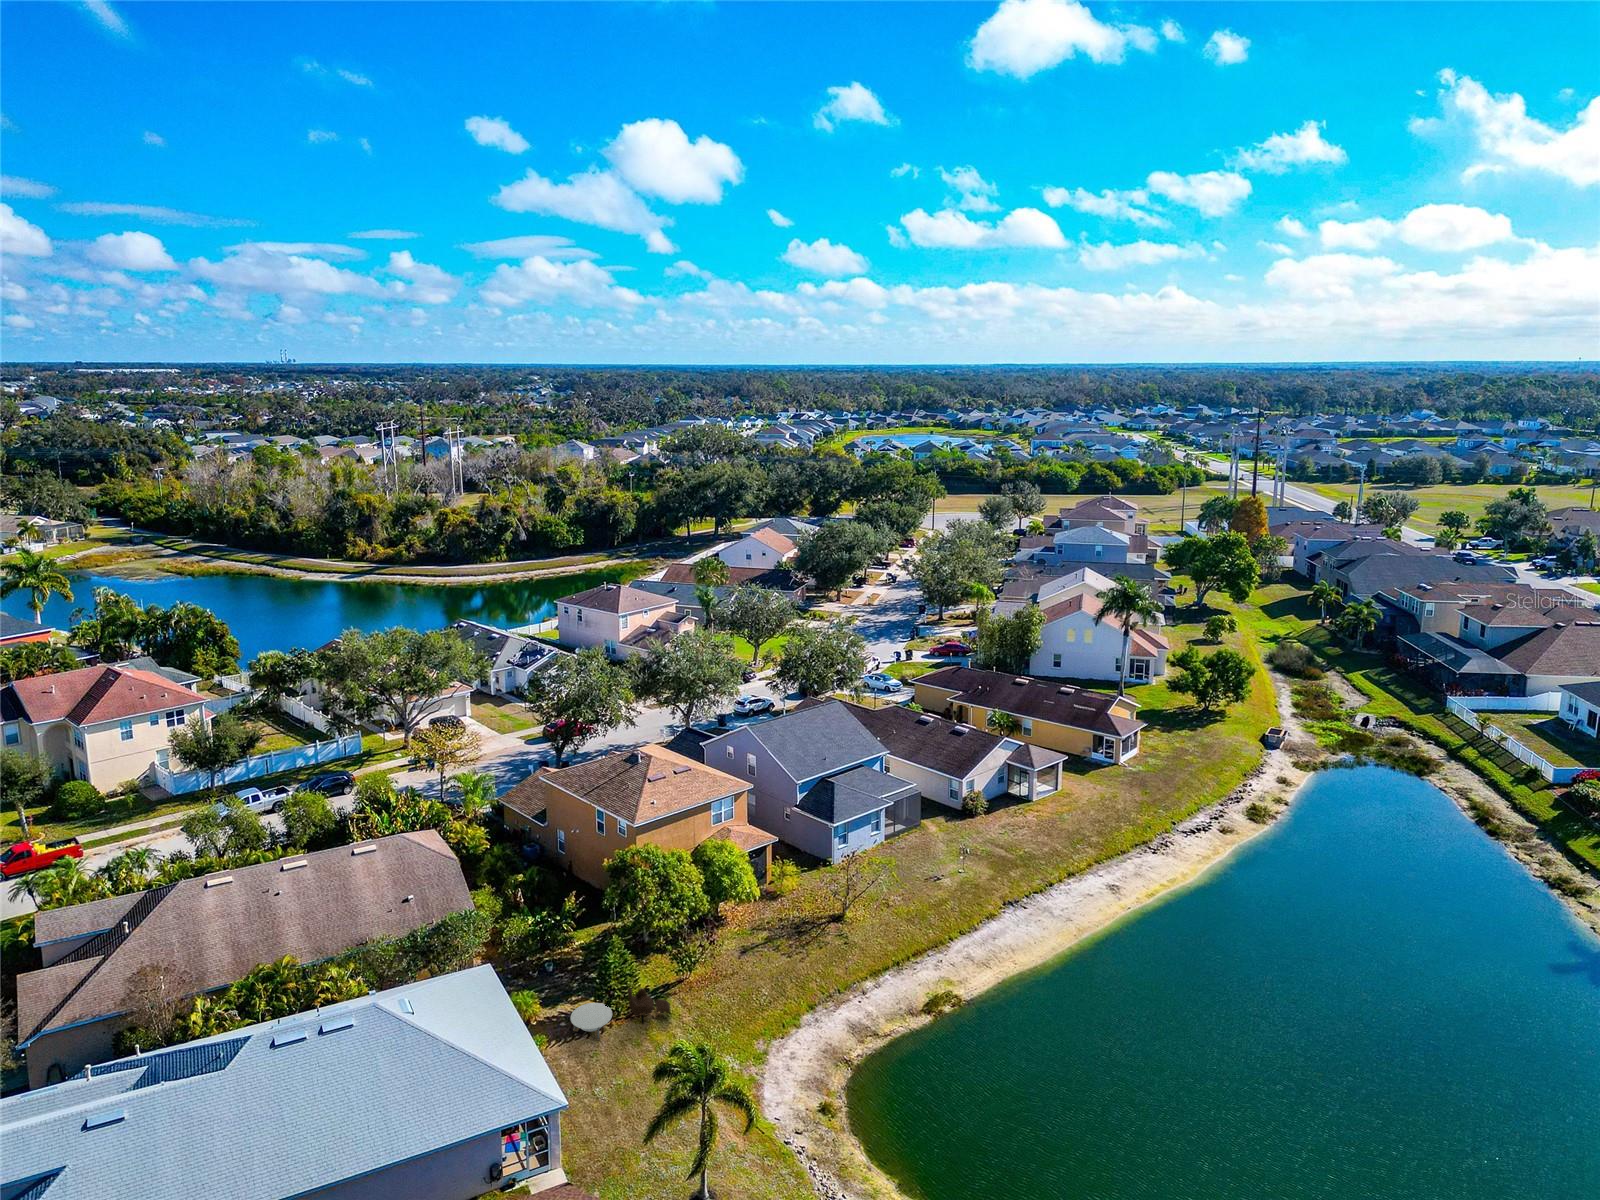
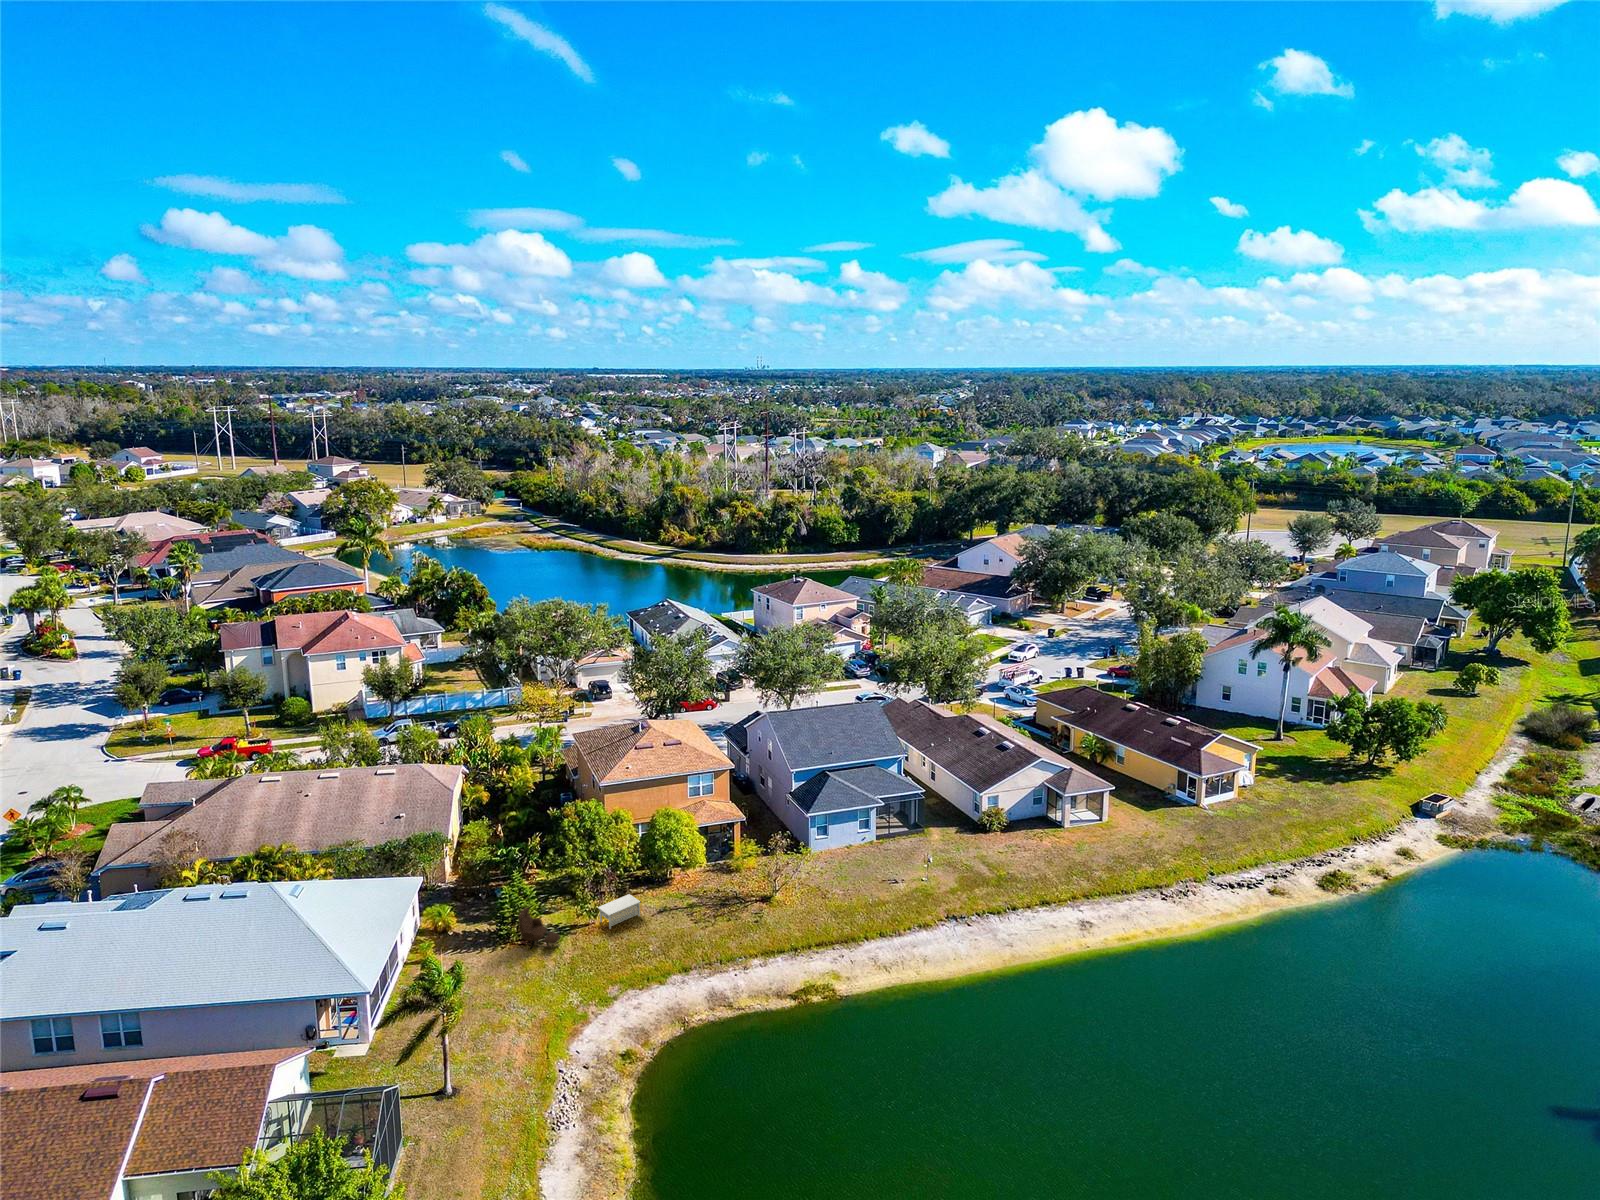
storage bench: none [690,941,729,983] -> present [598,894,640,929]
round table: present [571,1003,612,1041] -> none [468,922,506,954]

